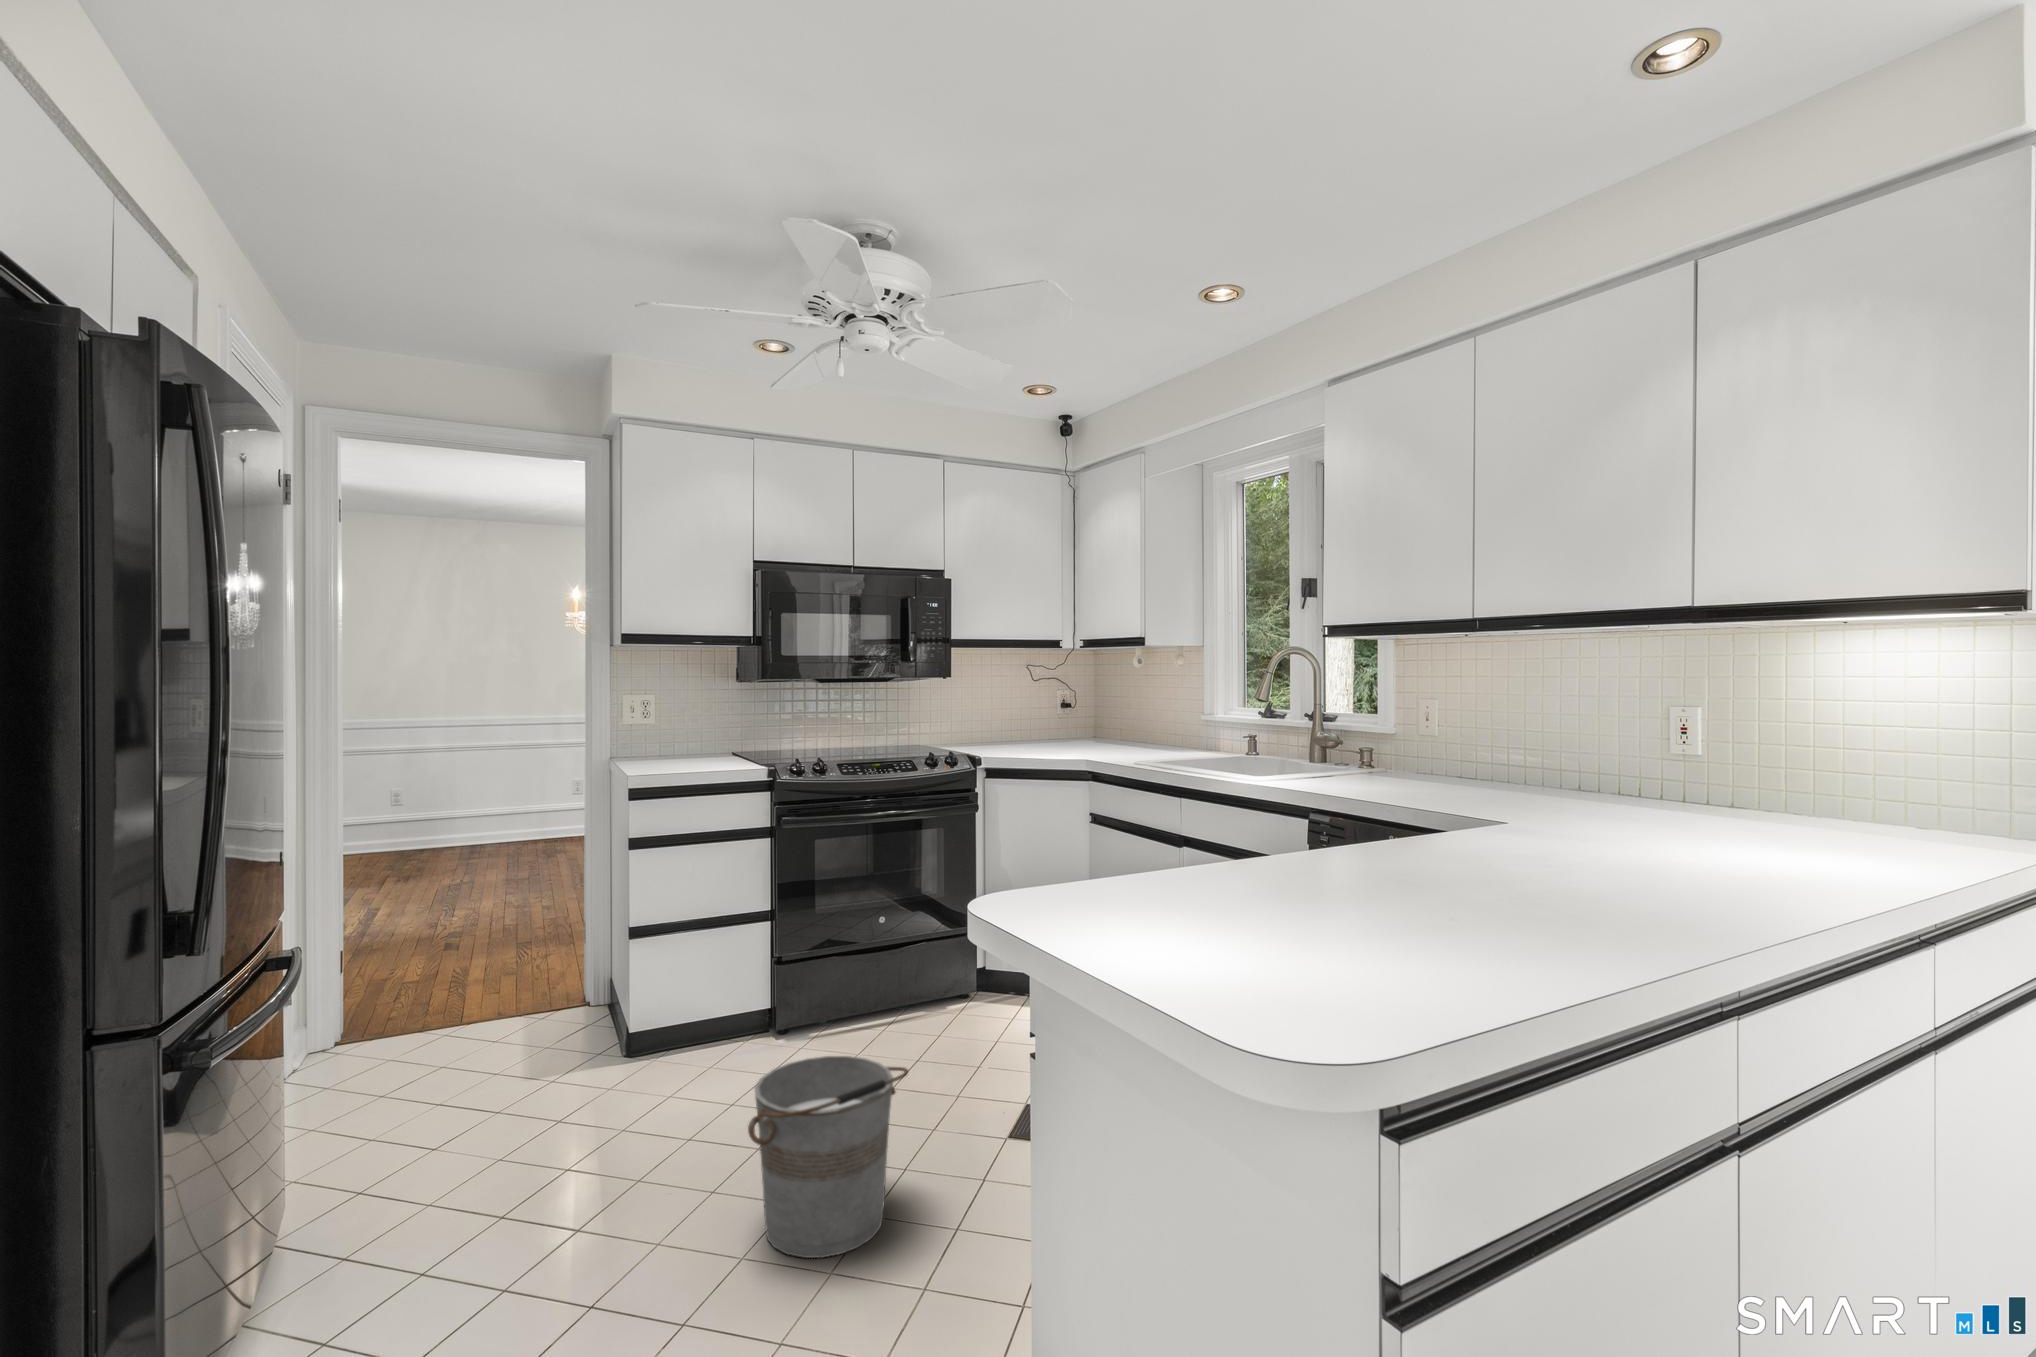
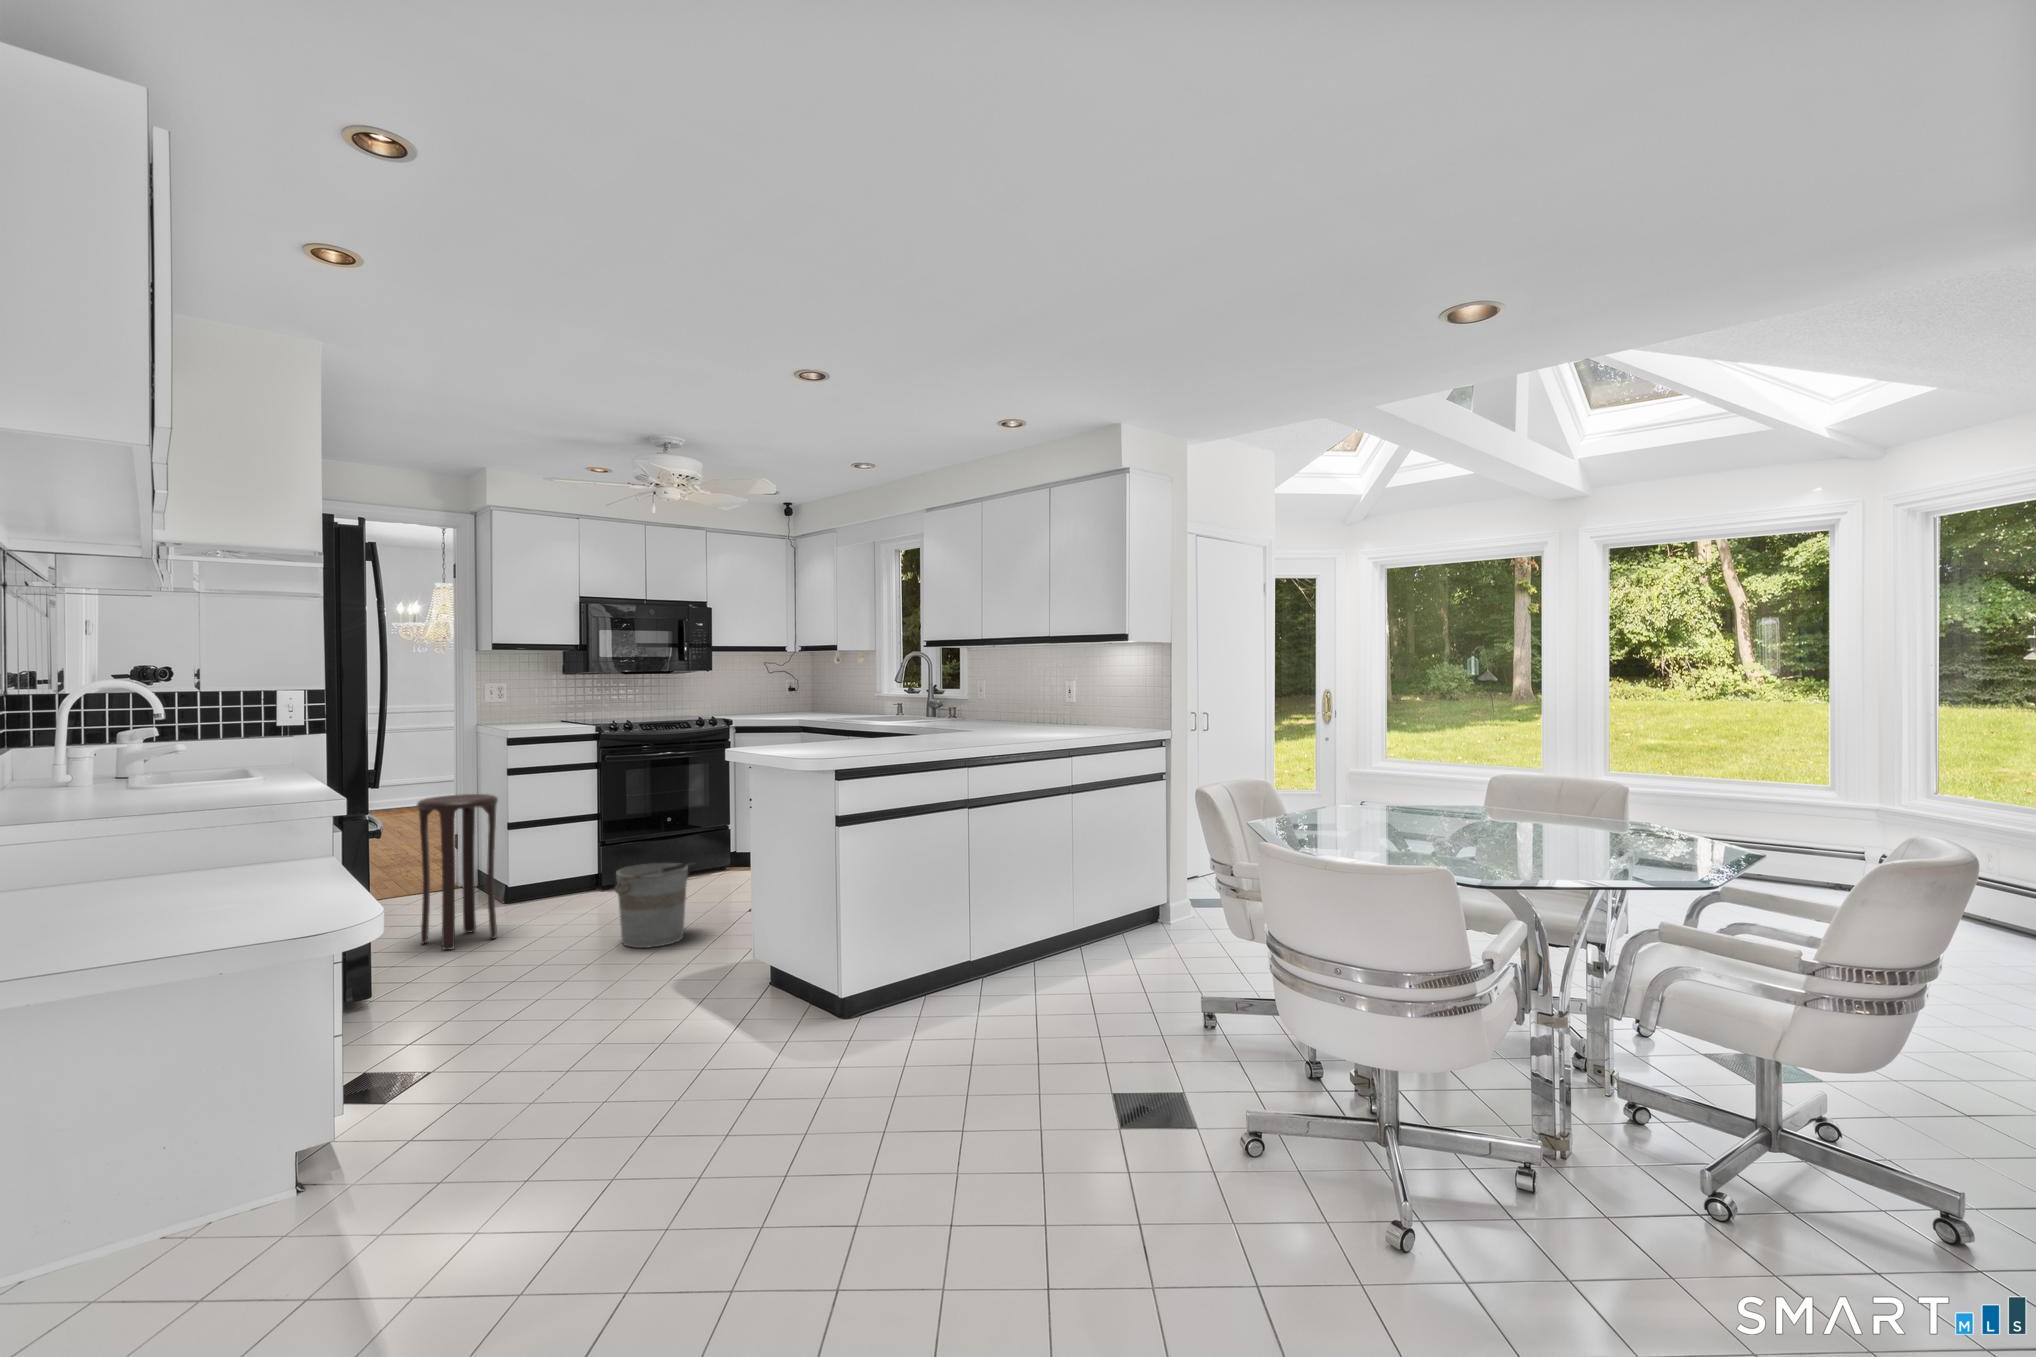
stool: none [428,898,572,1202] -> present [417,794,498,950]

